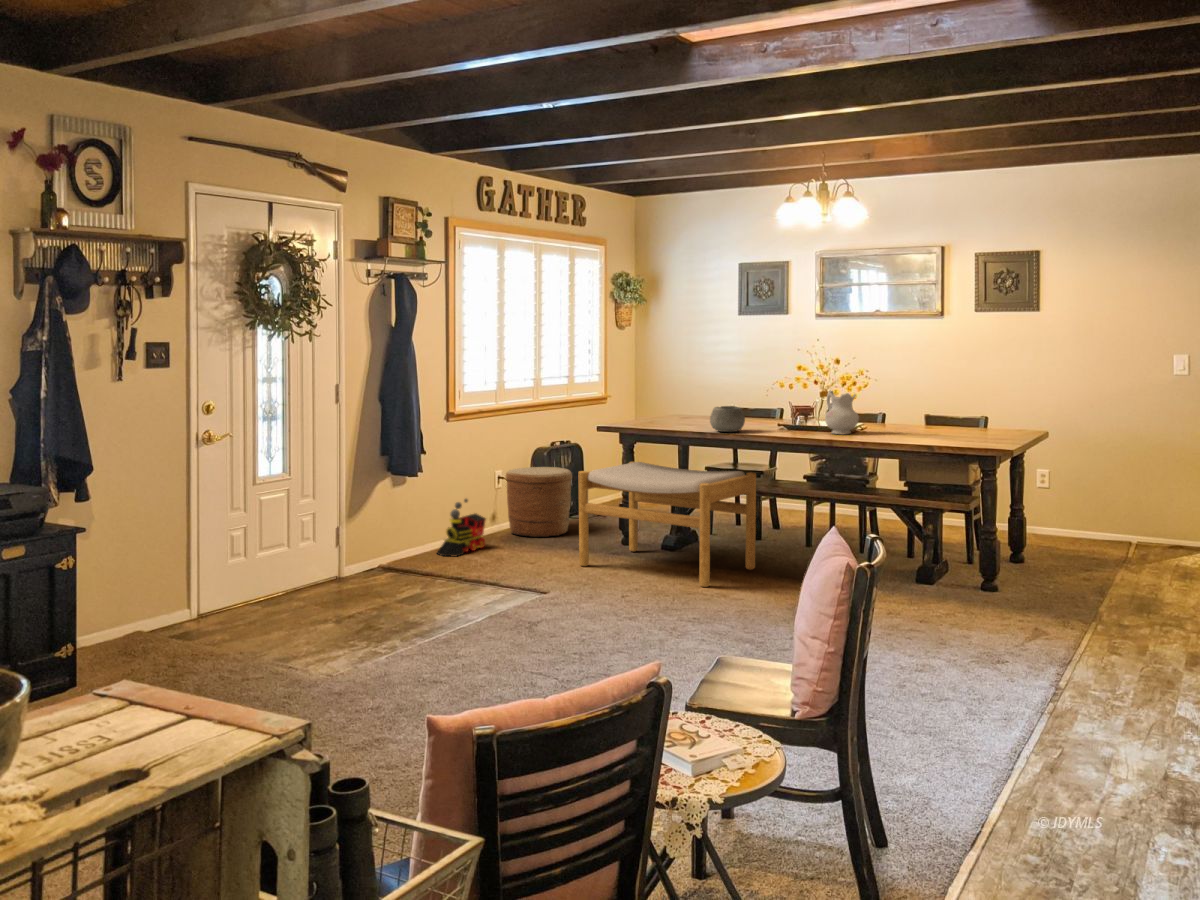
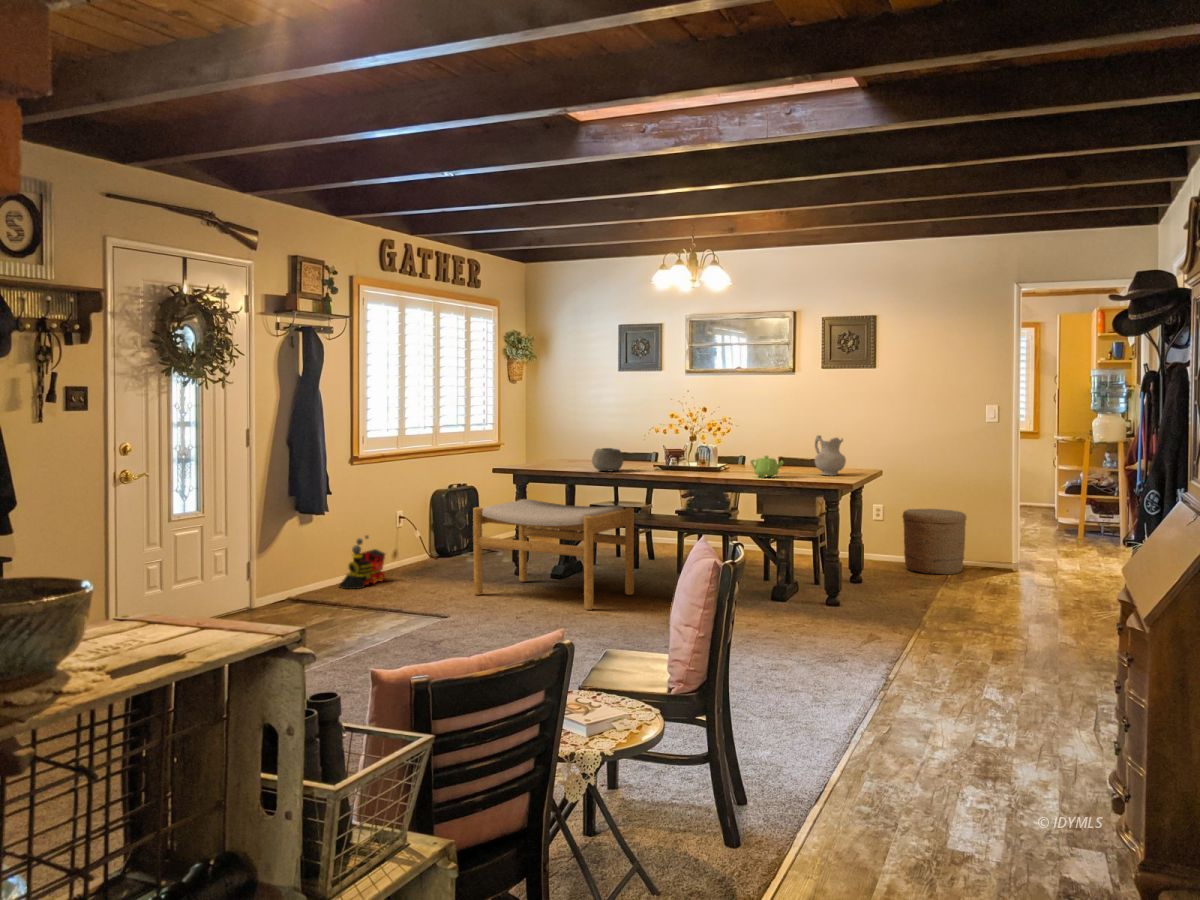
ceramic pitcher: present [825,391,859,434] -> present [815,436,846,476]
teapot: none [890,416,931,442] -> present [750,456,784,478]
woven basket: present [506,467,572,537] -> present [903,509,966,575]

